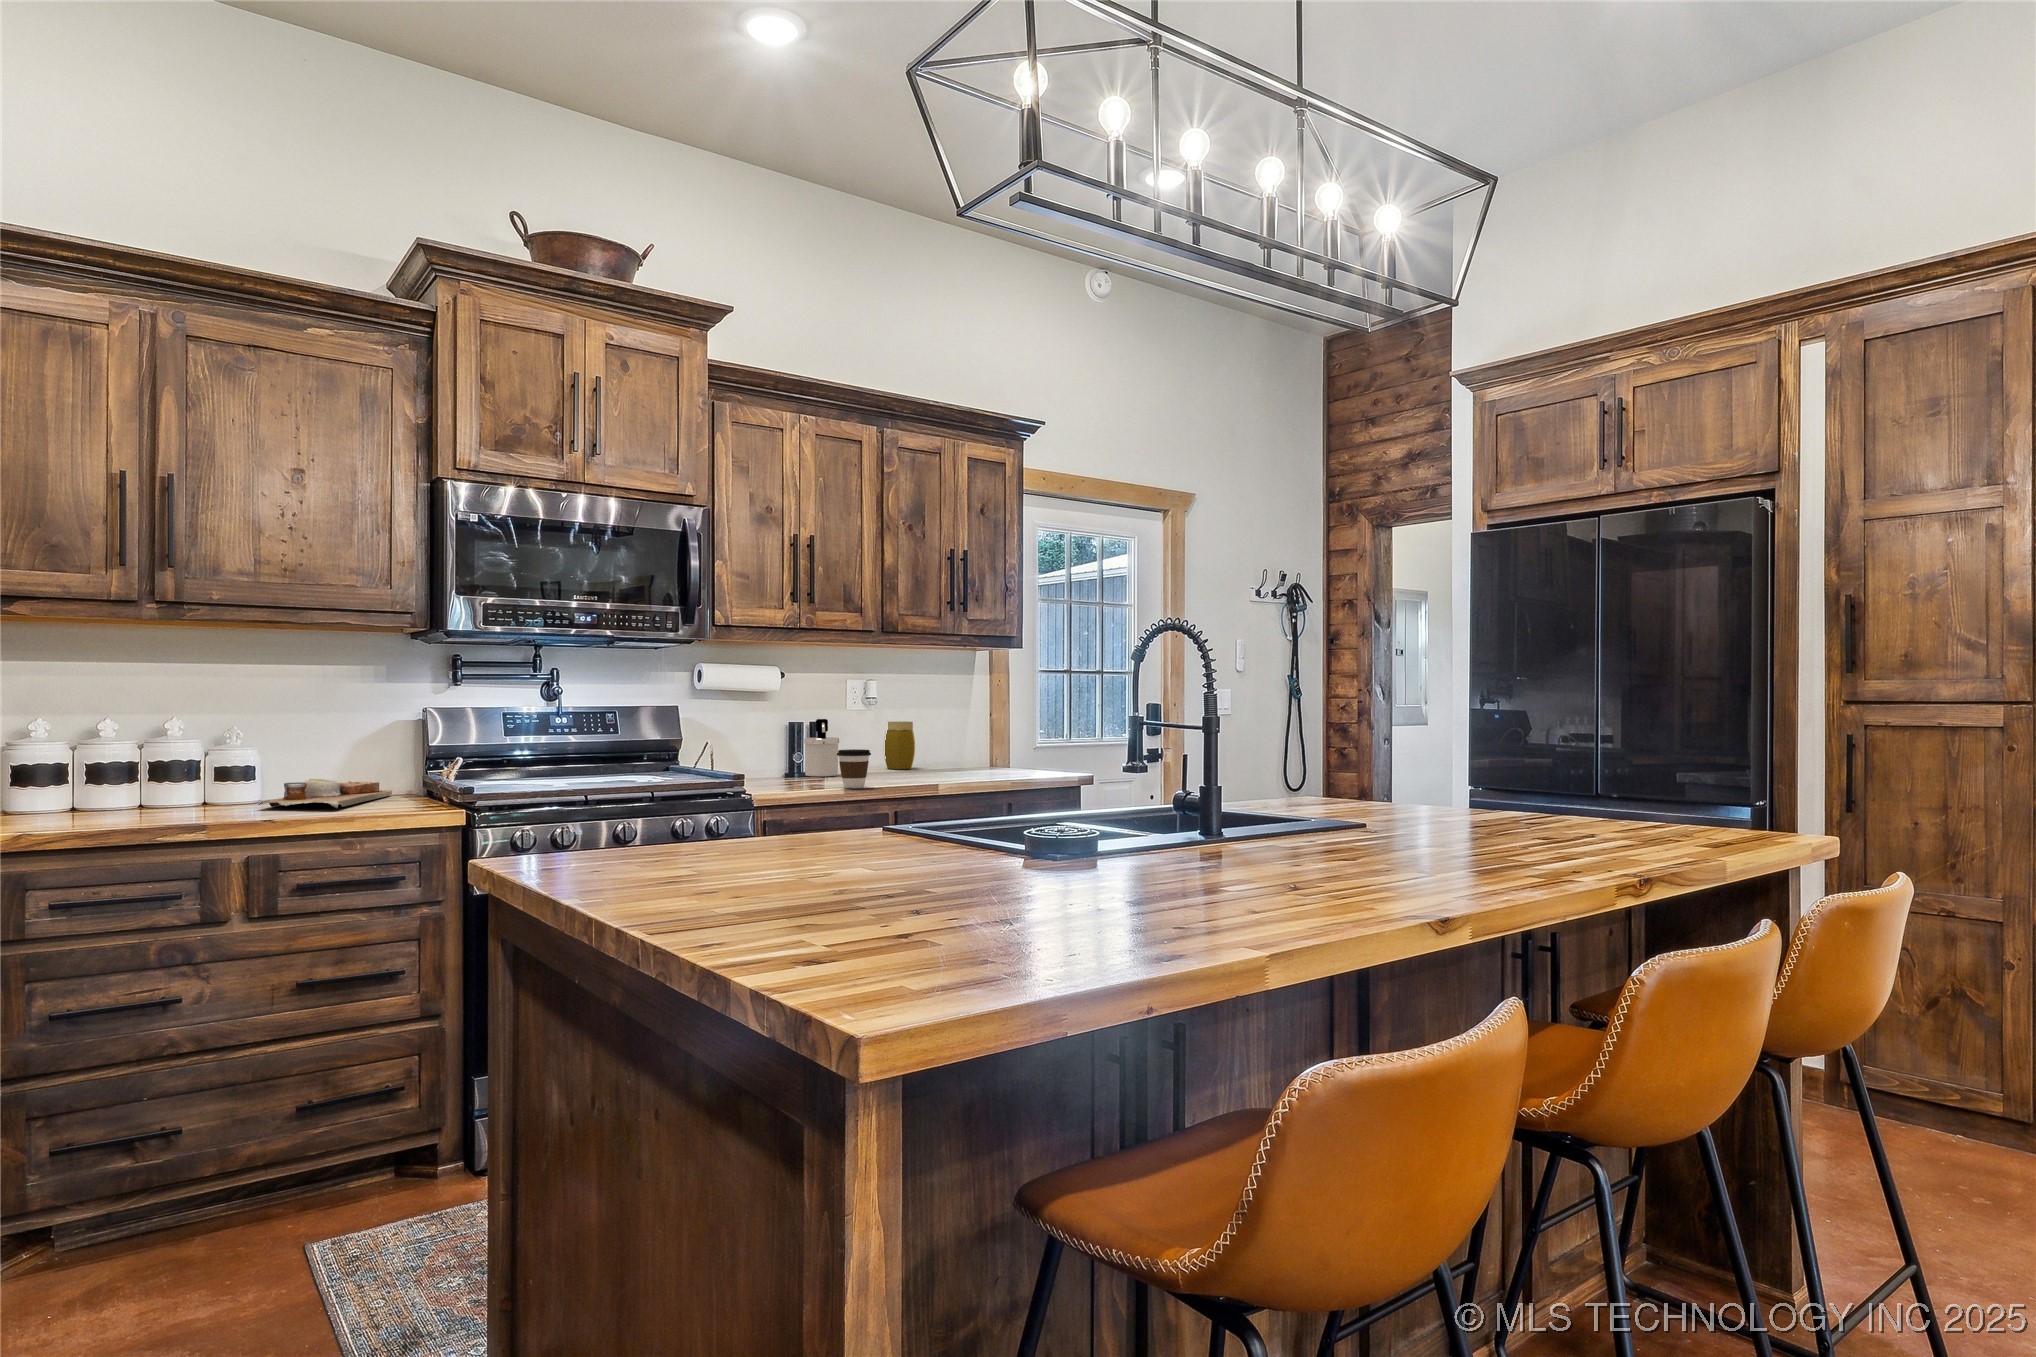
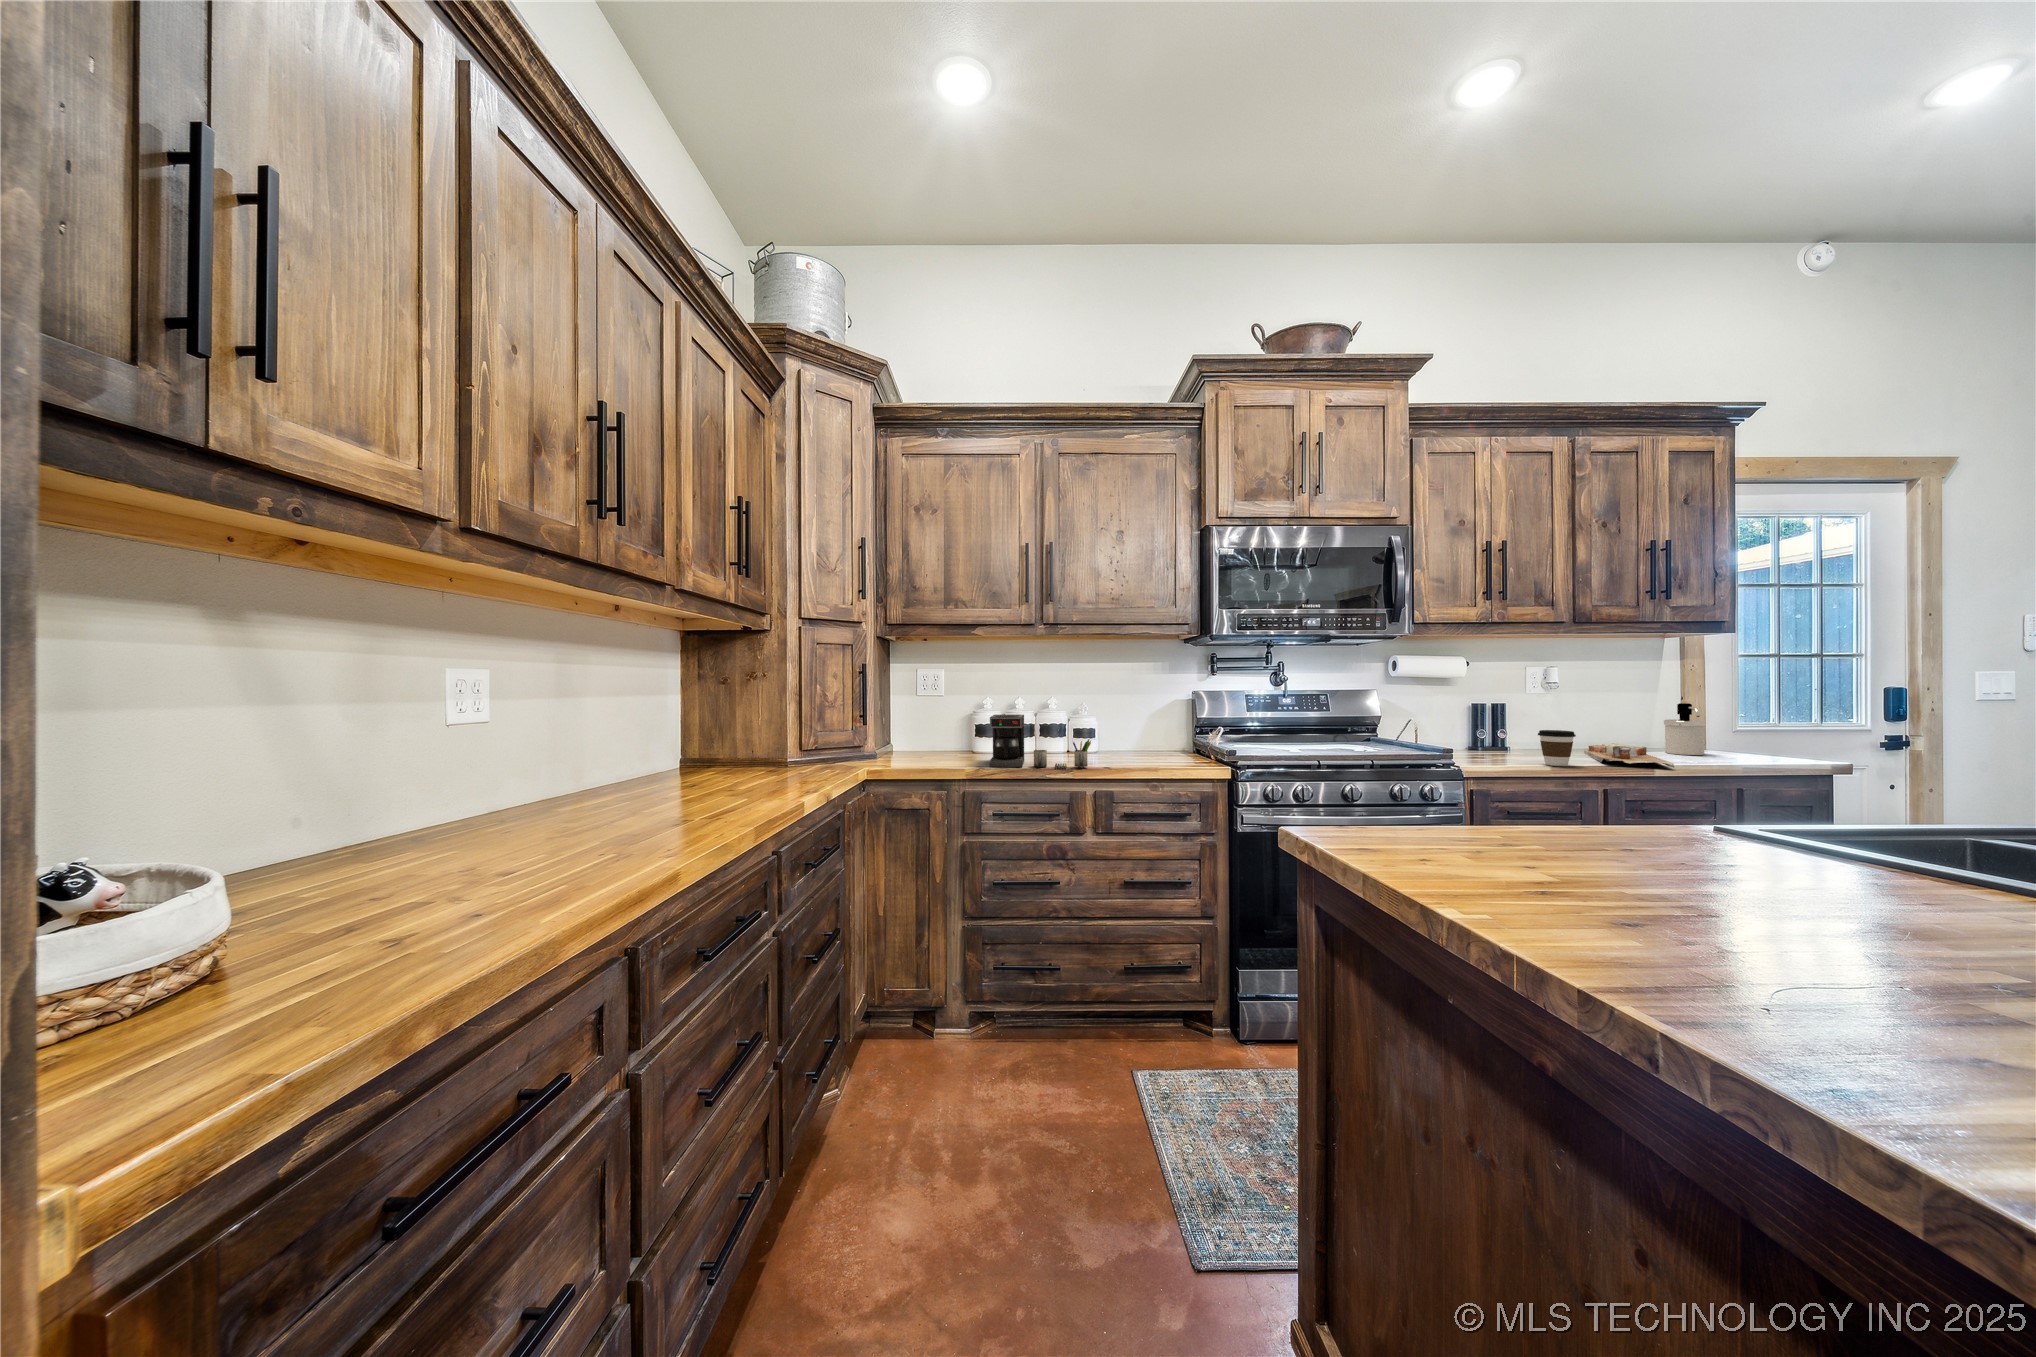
soap dispenser: present [804,719,839,776] -> present [1664,703,1706,755]
jar: present [885,722,915,769] -> none [1564,703,1598,746]
coffee maker: none [44,745,242,830] -> present [990,715,1091,767]
cutting board: present [259,779,392,808] -> present [1584,743,1674,768]

